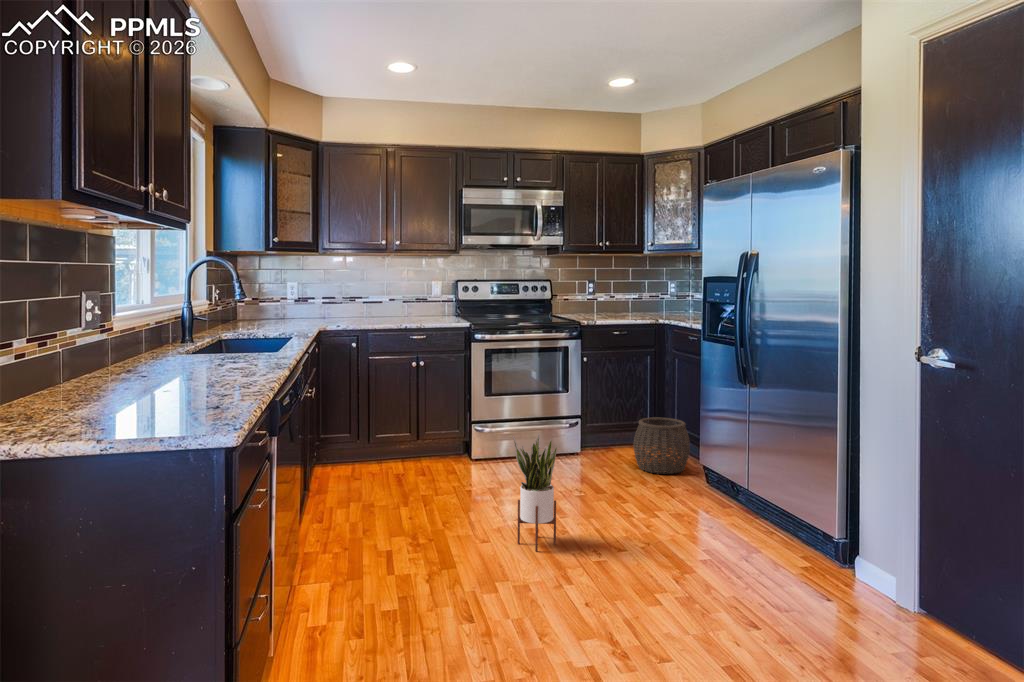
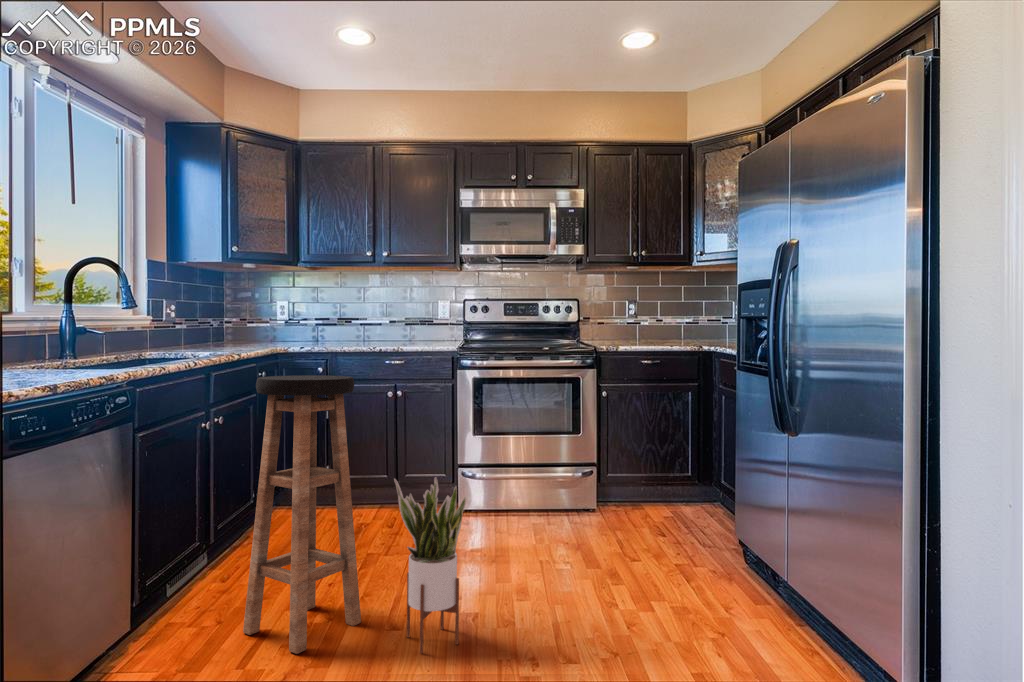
bar stool: none [400,362,477,560] -> present [243,375,361,654]
woven basket: present [633,417,690,474] -> none [651,469,730,549]

